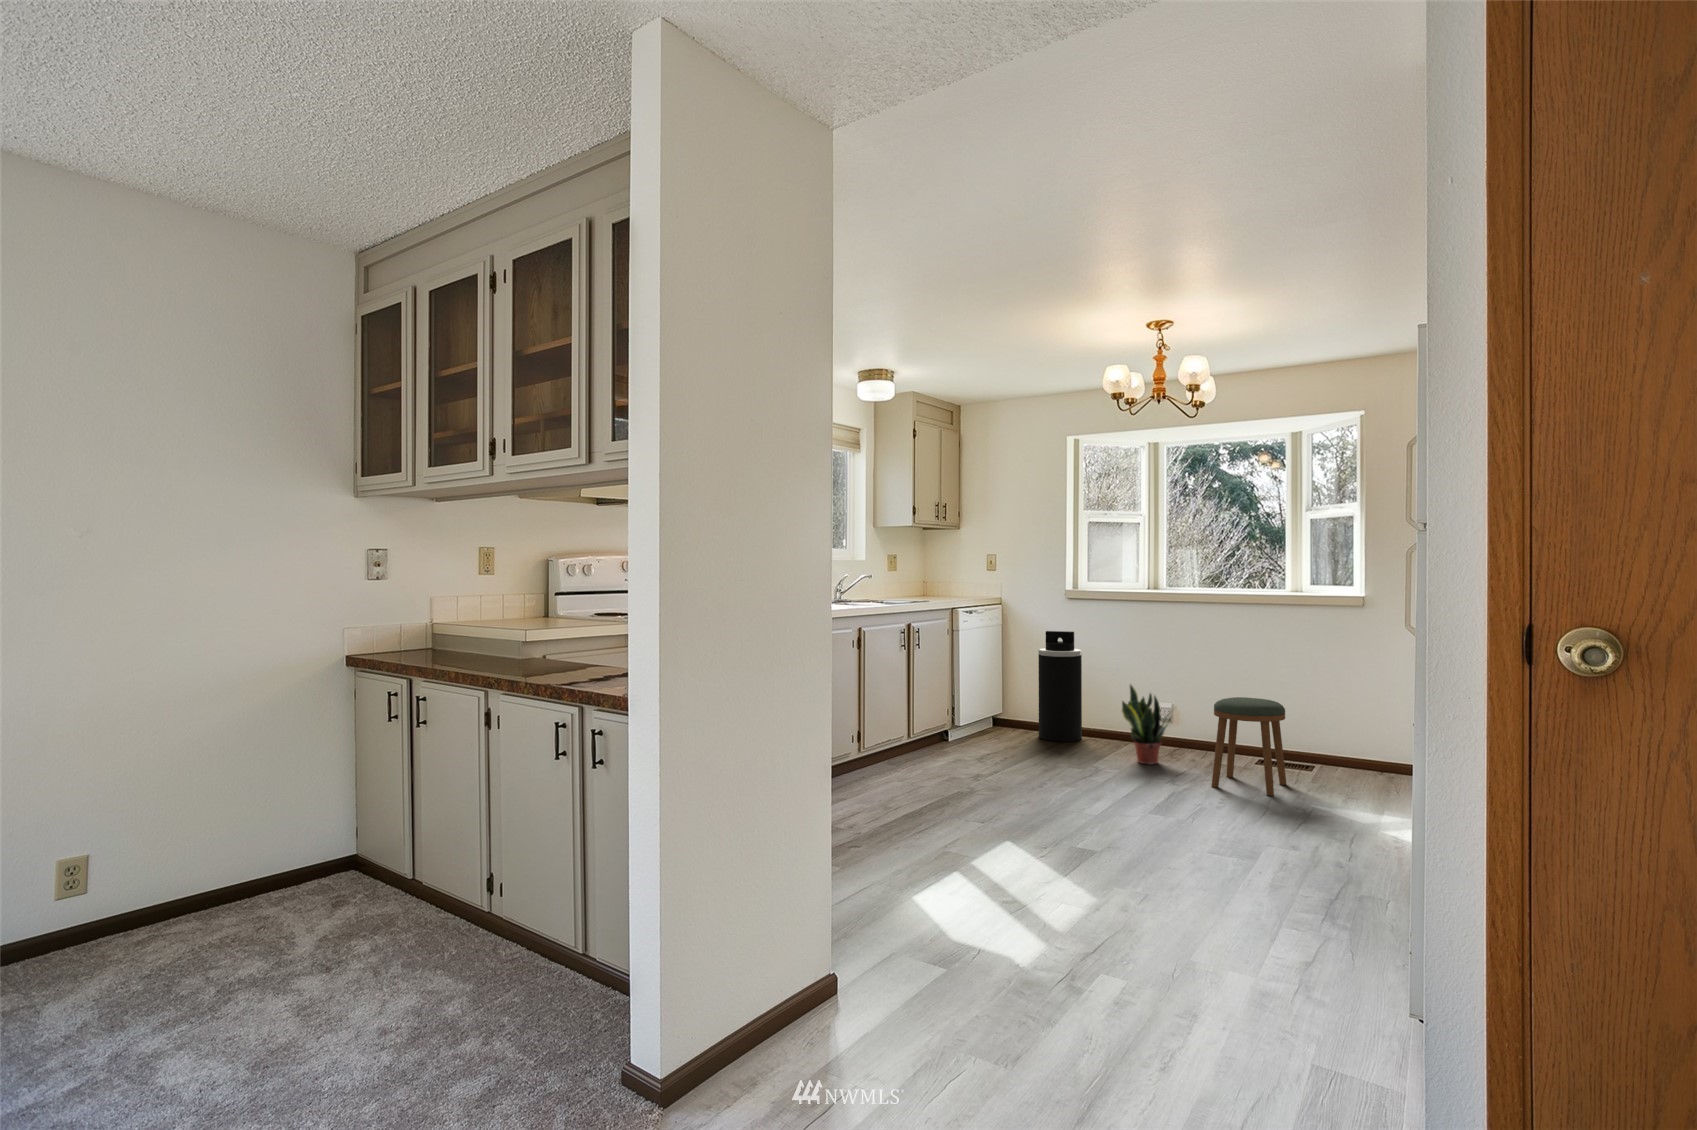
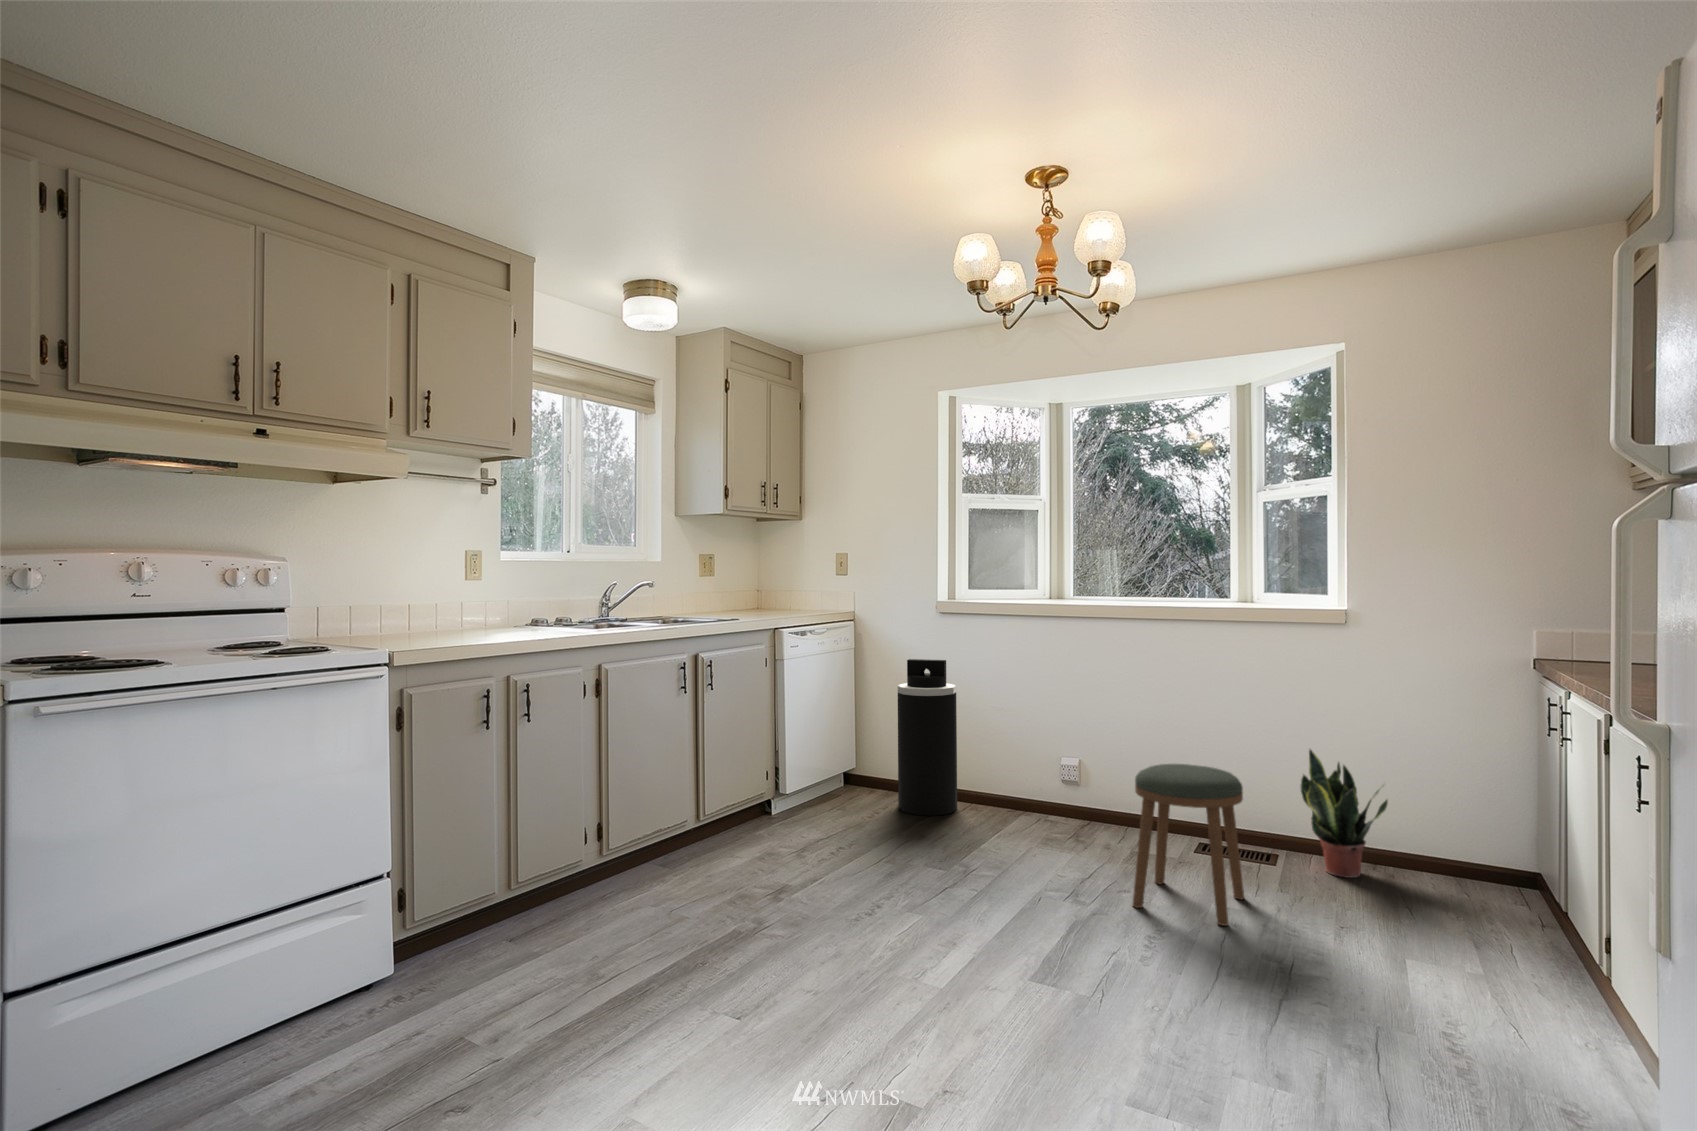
potted plant: present [1122,685,1172,764] -> present [1300,750,1388,878]

